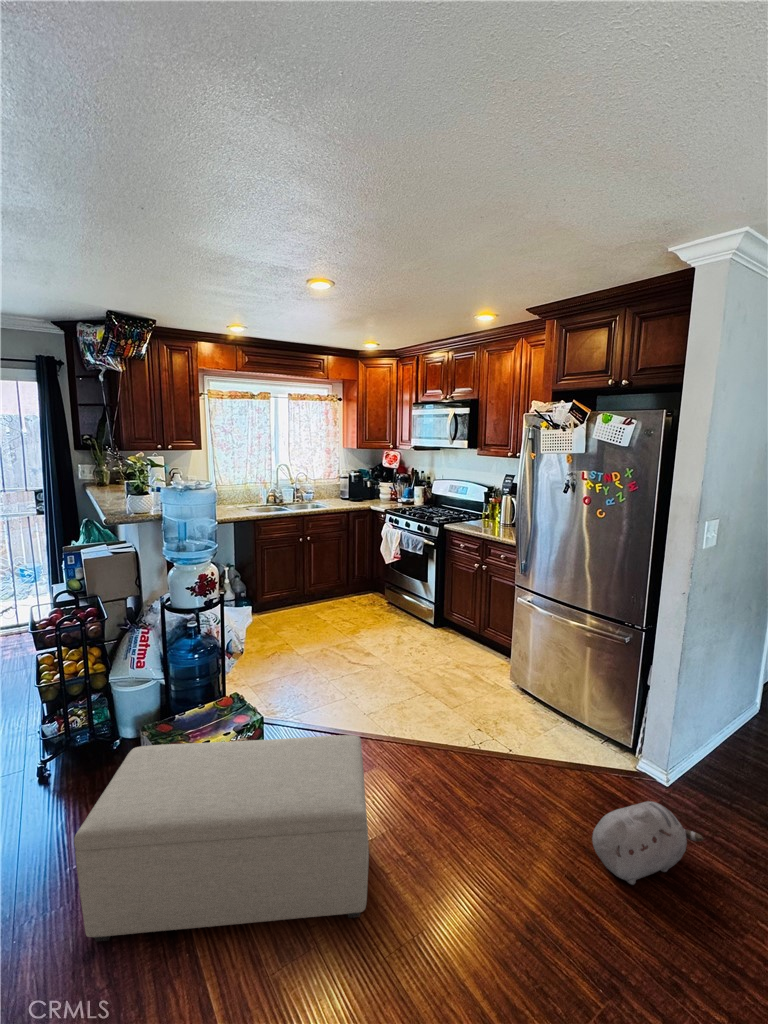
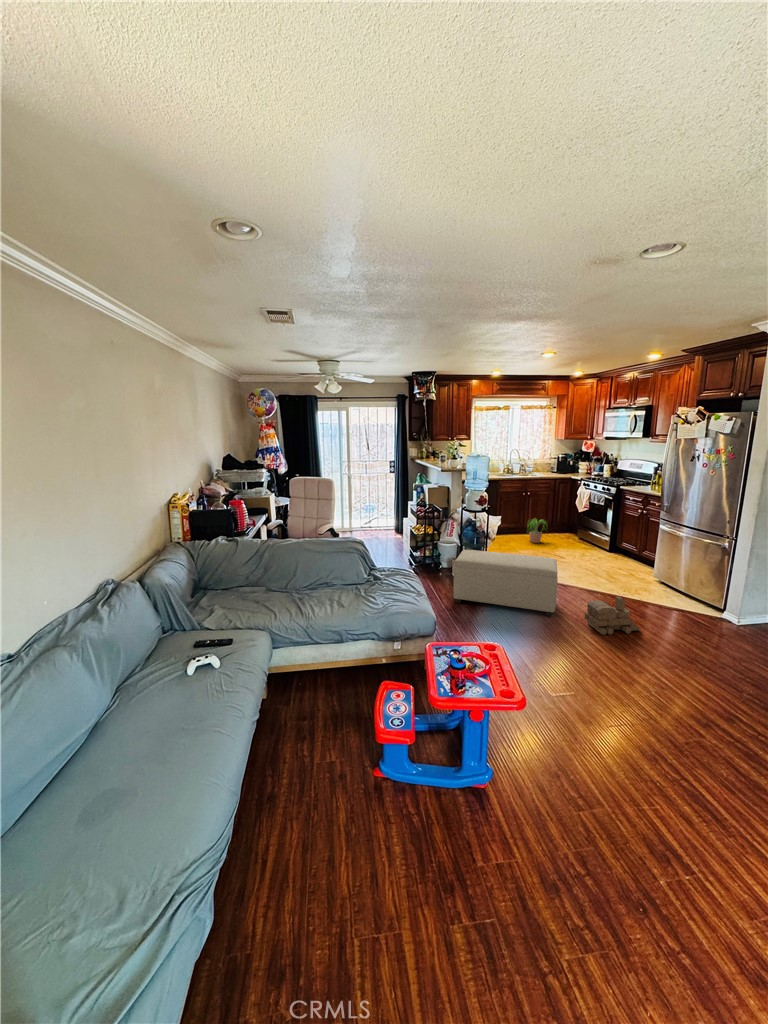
potted plant: none [307,578,347,620] -> present [527,519,547,543]
plush toy: present [592,801,703,885] -> none [670,605,738,638]
toy train: none [437,840,553,976] -> present [585,597,641,635]

